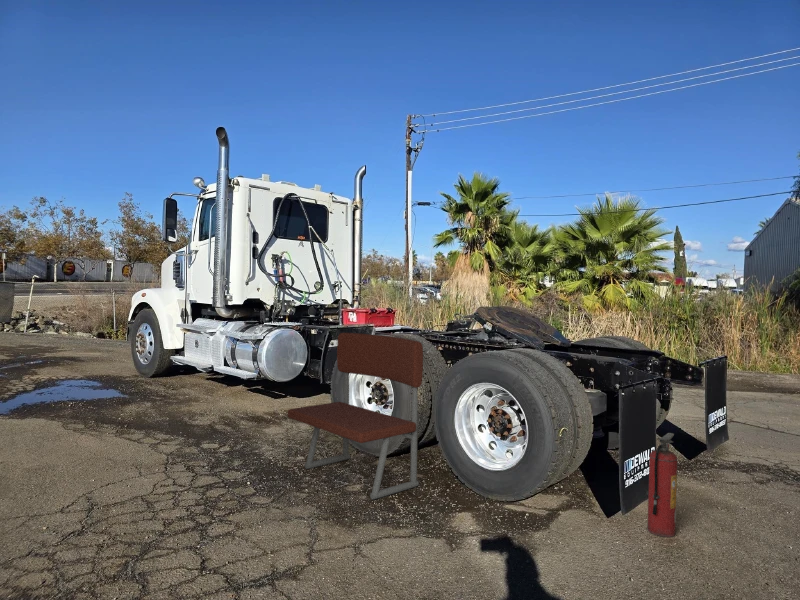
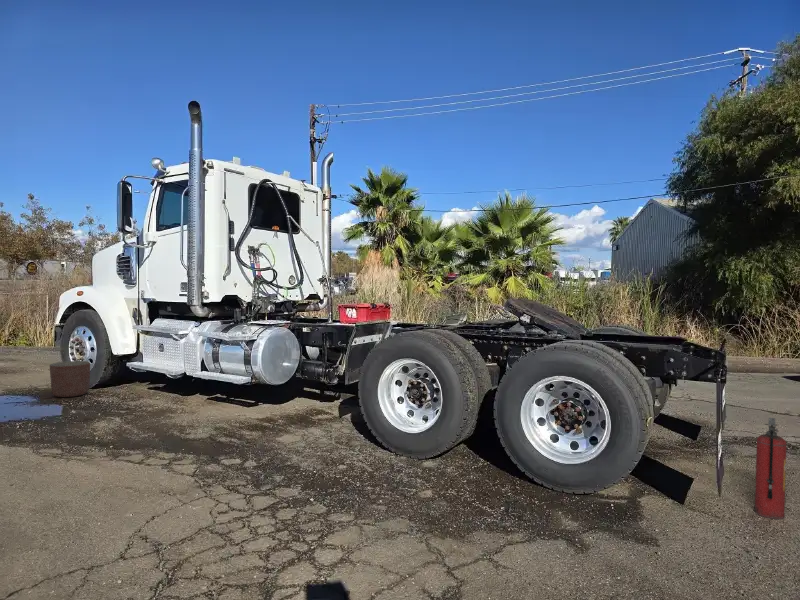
bench: present [288,333,423,499] -> none [354,330,513,512]
planter: none [115,354,148,384] -> present [50,361,90,397]

